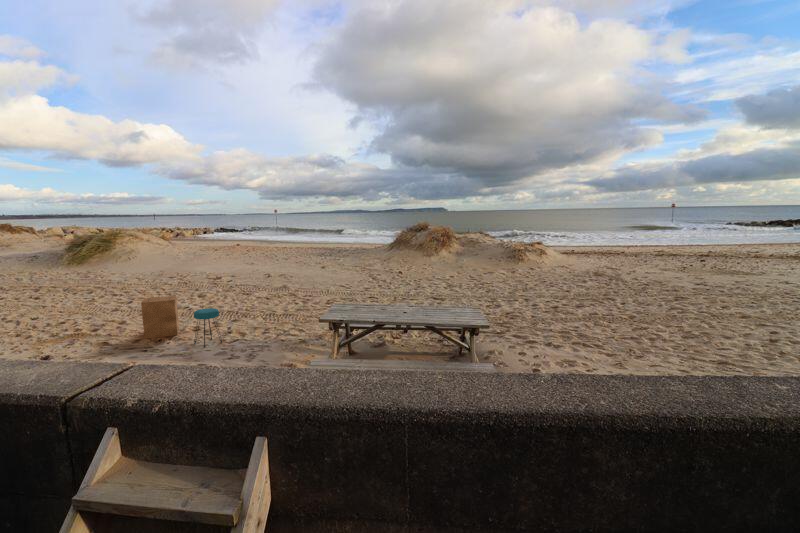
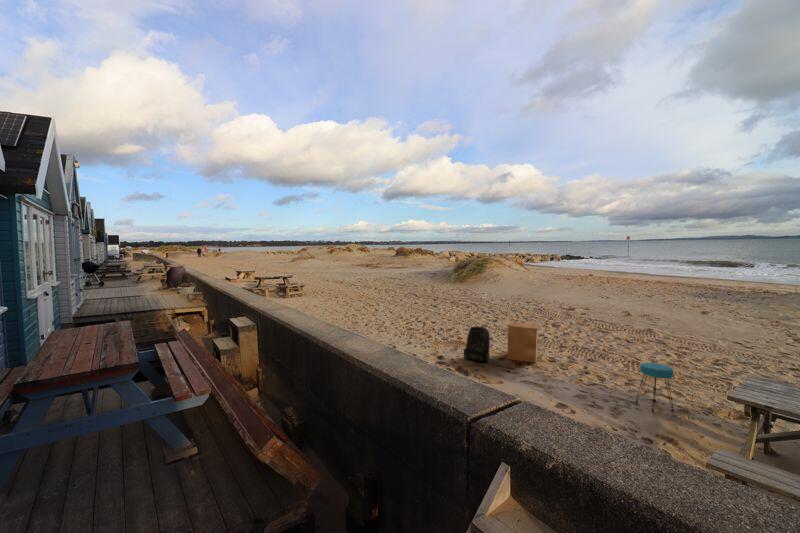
stool: present [194,308,222,347] -> present [636,363,673,411]
backpack: none [86,309,121,351] -> present [464,327,489,362]

